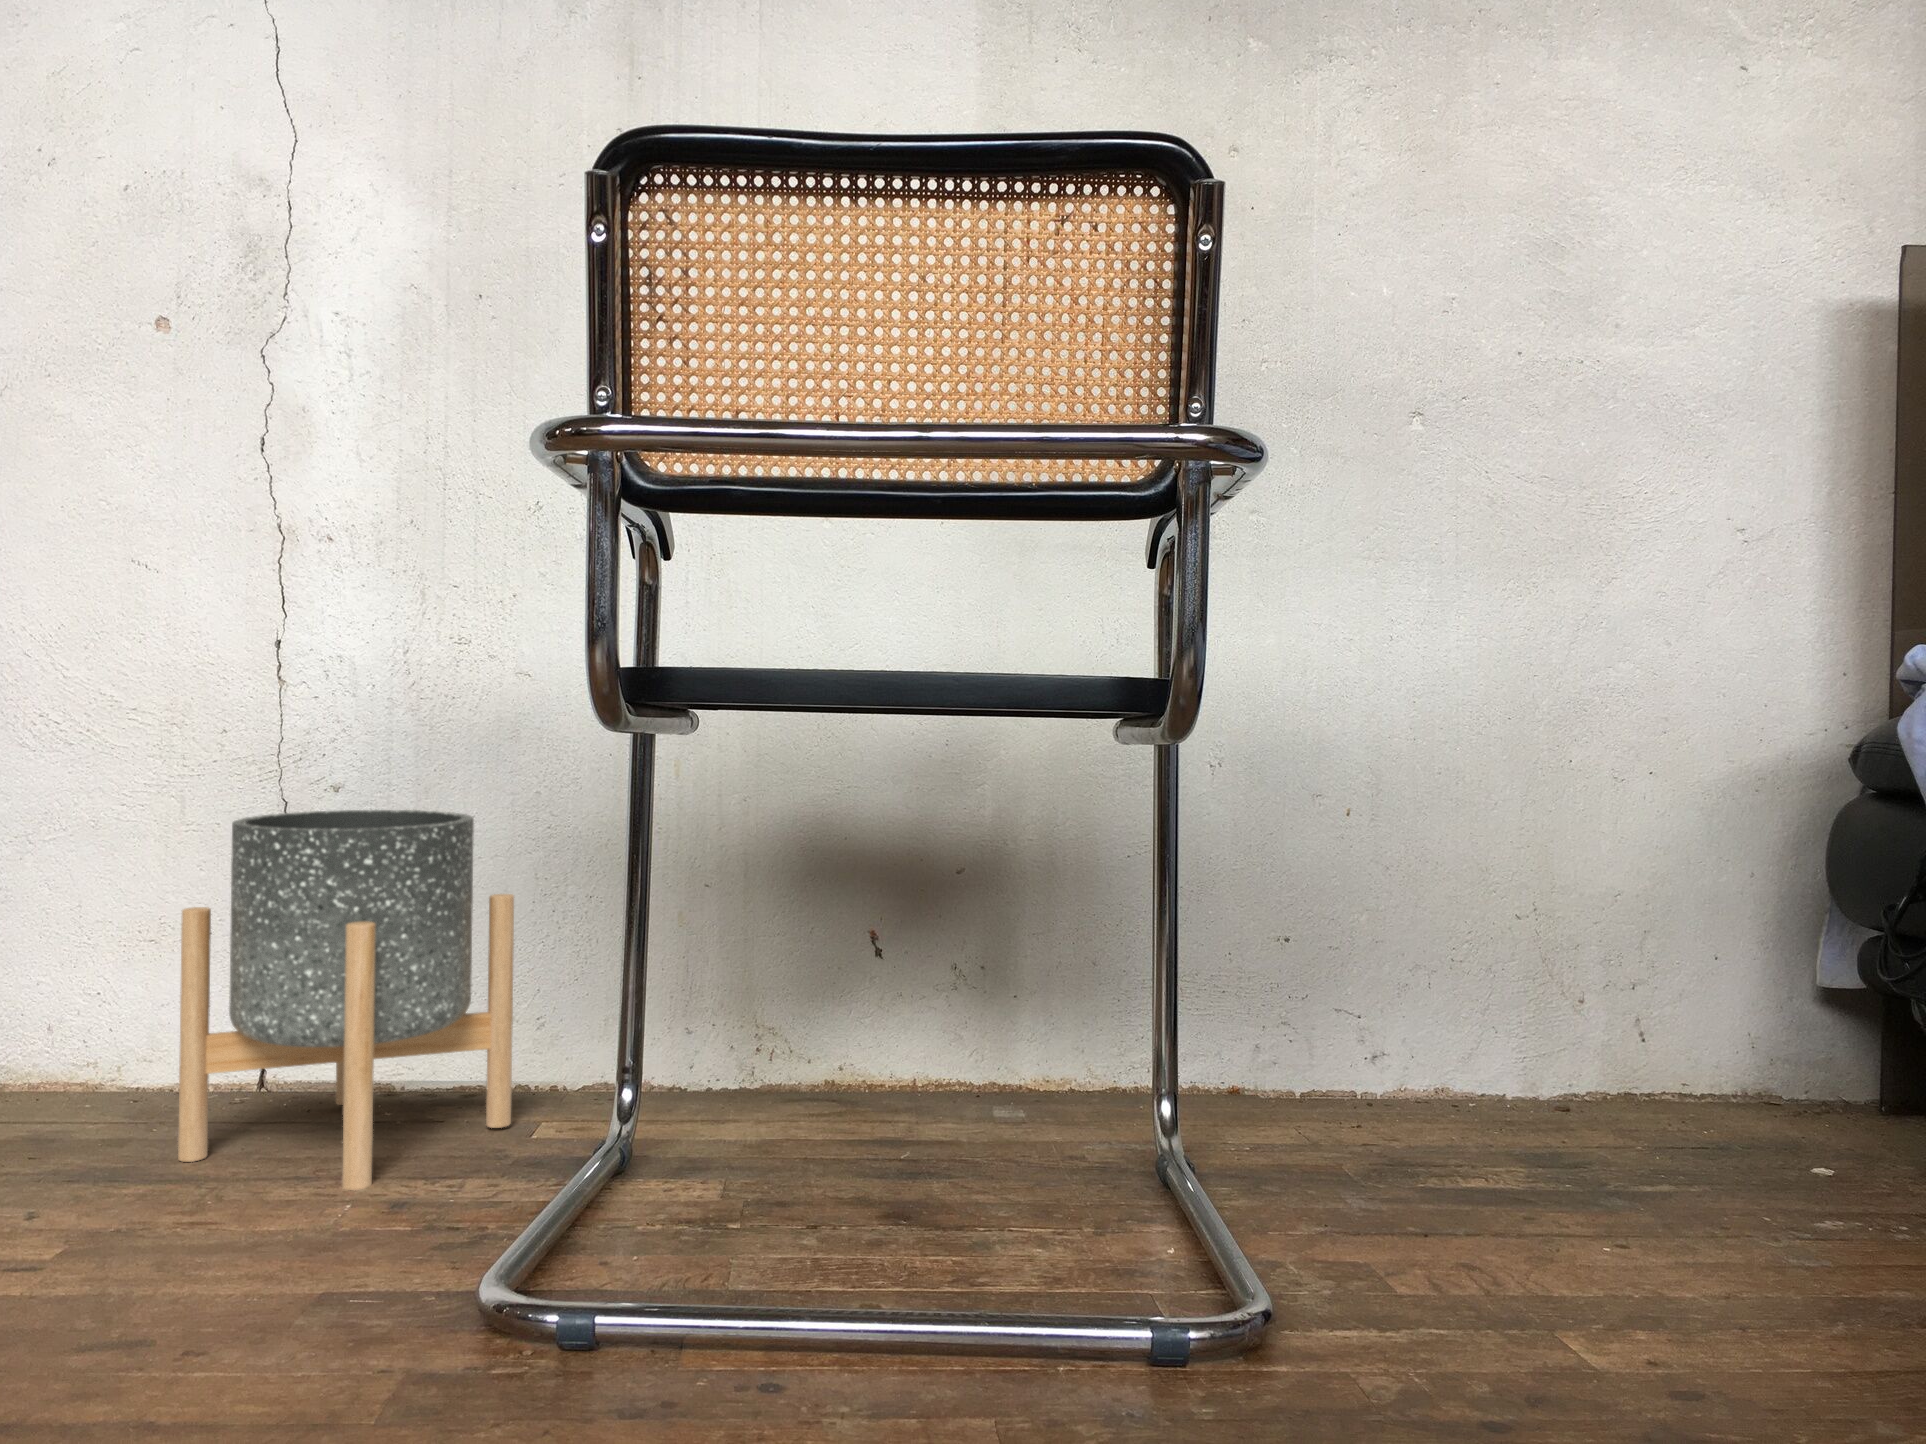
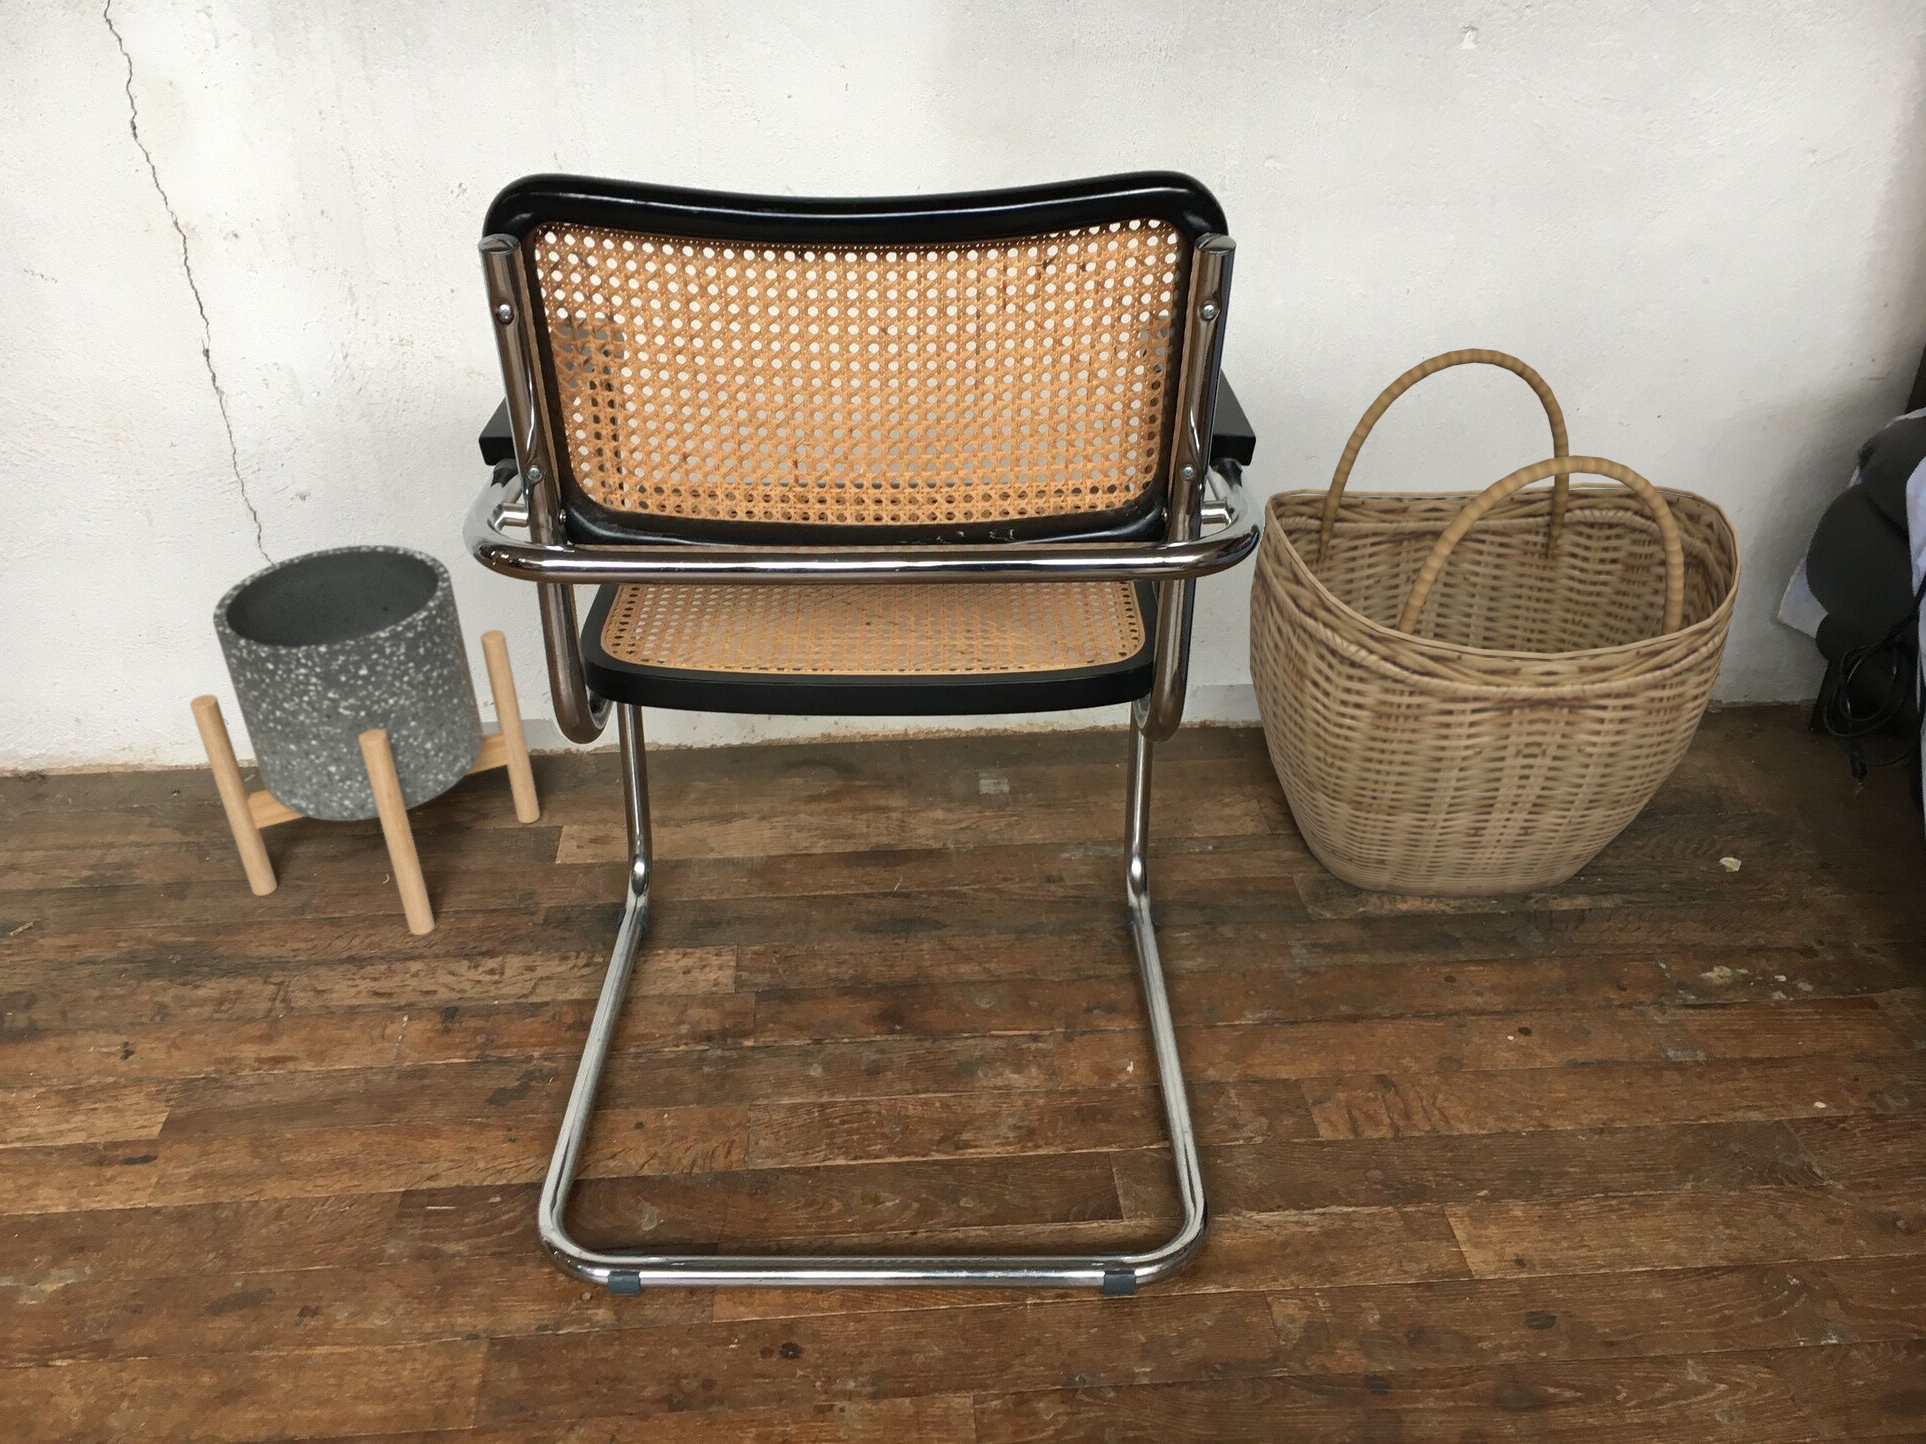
woven basket: none [1270,647,1767,1201] -> present [1250,348,1741,898]

